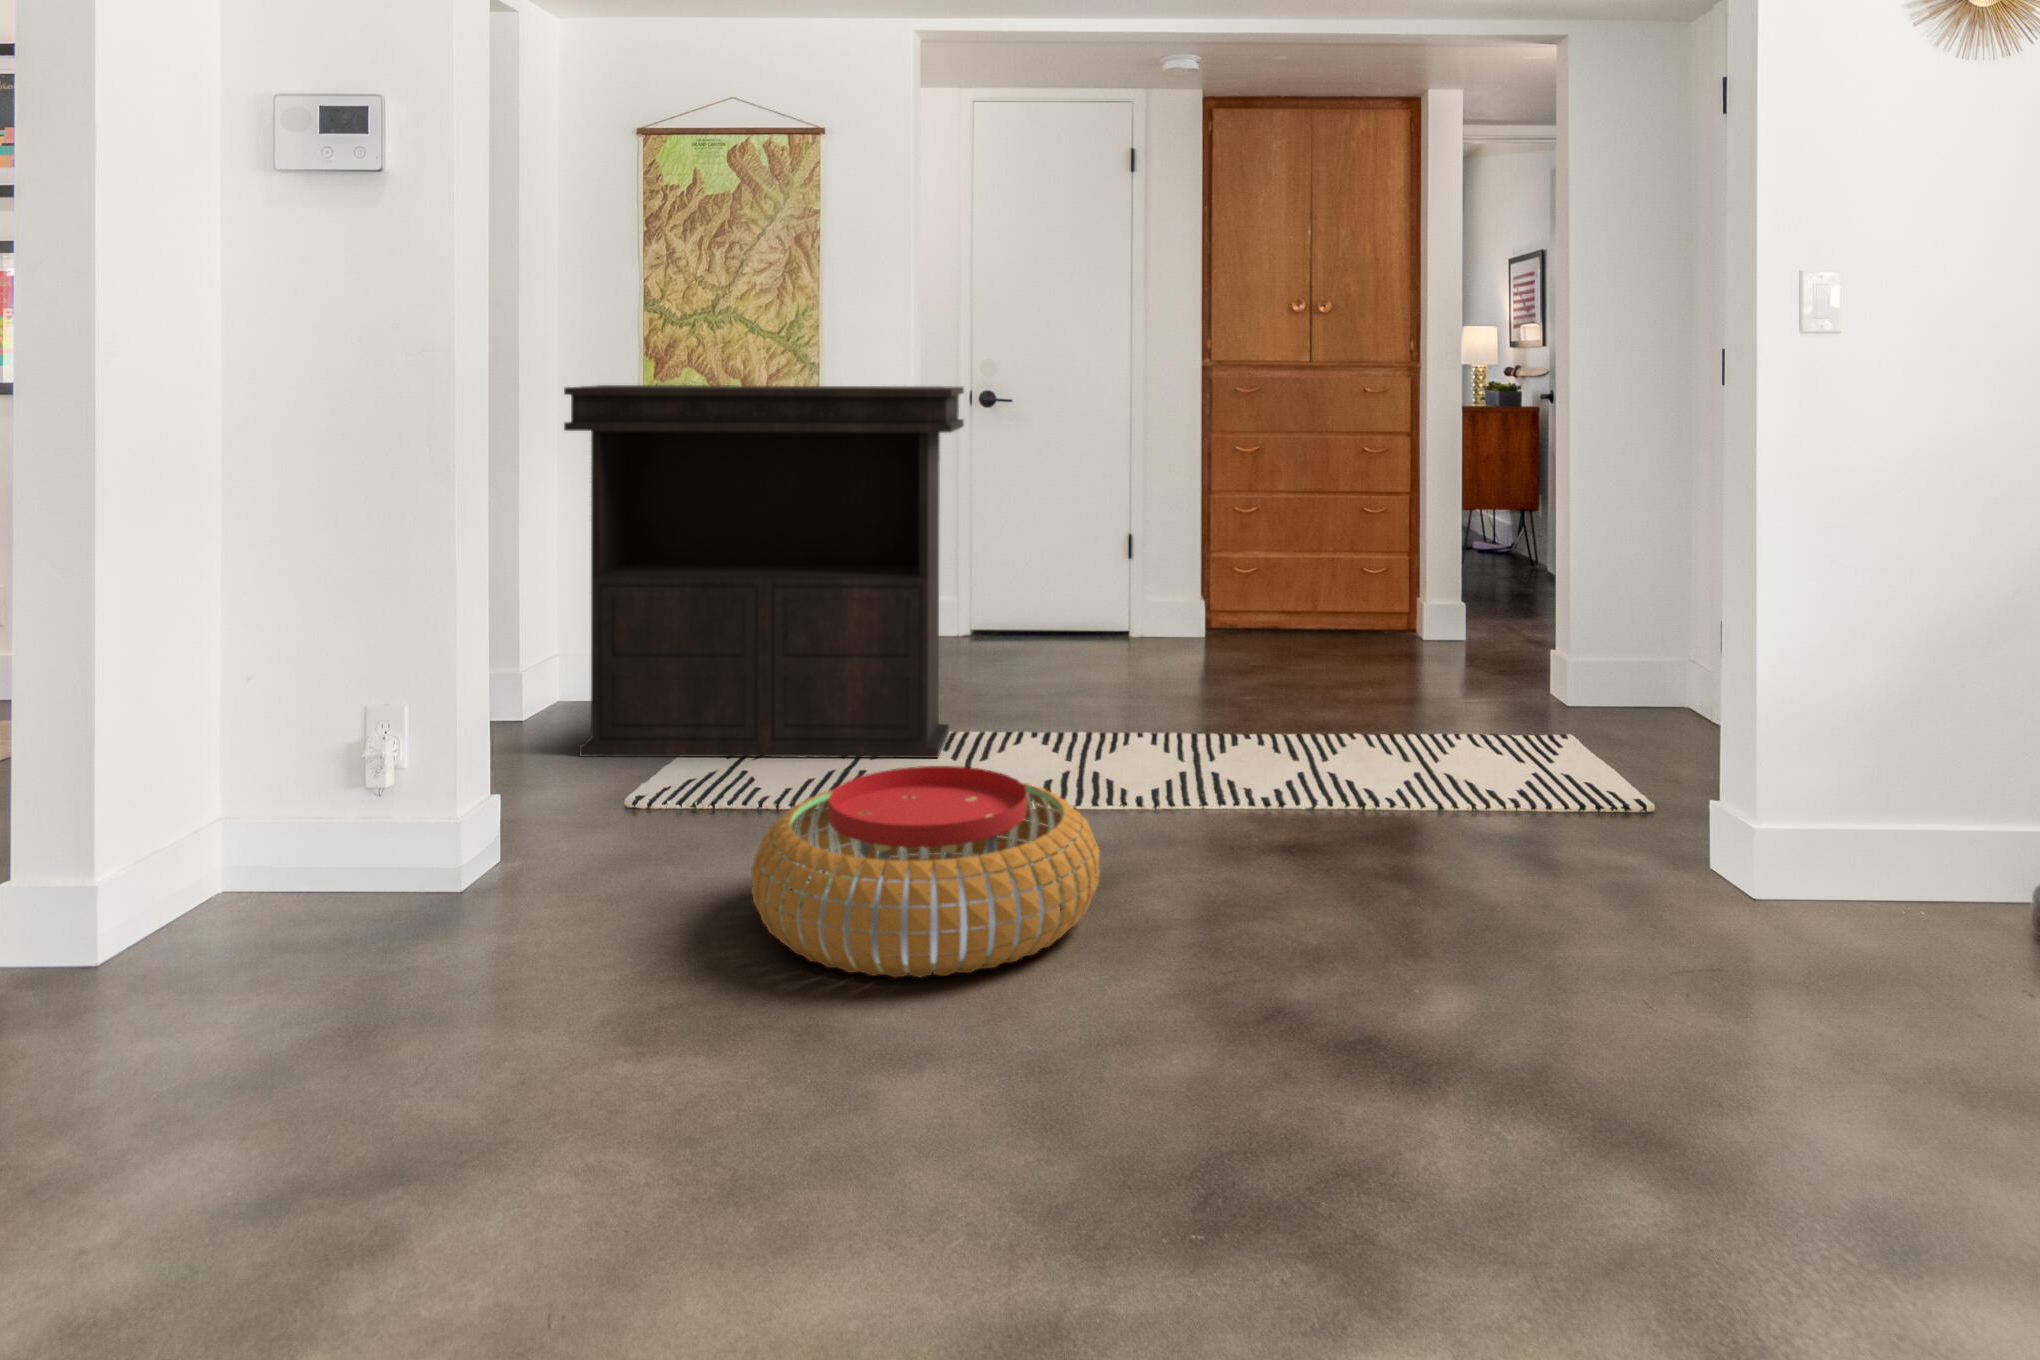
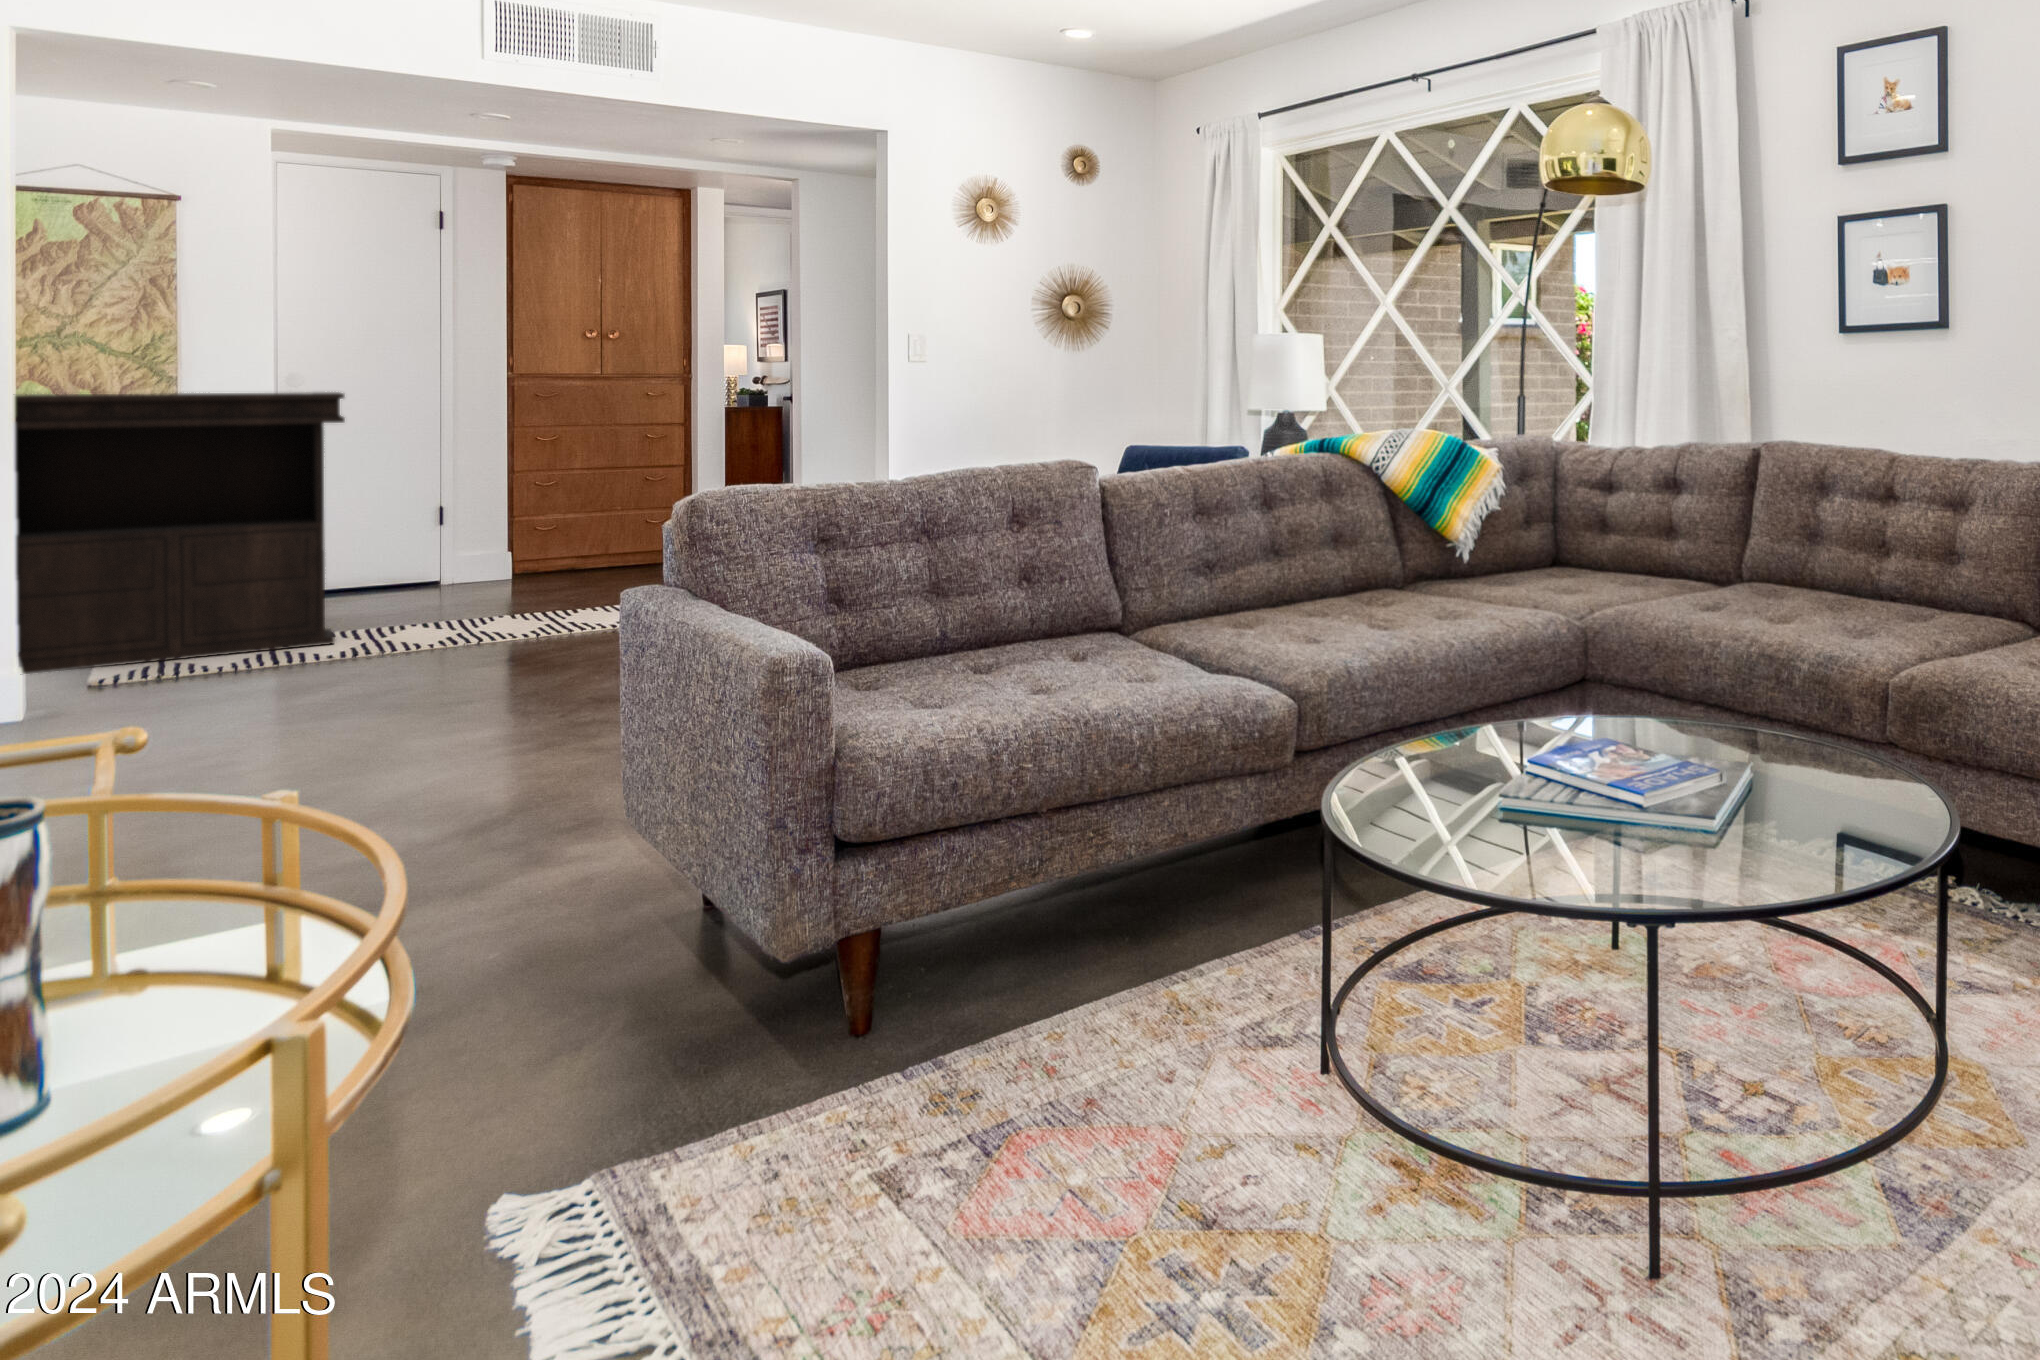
pouf: present [751,766,1100,978] -> none [277,607,518,703]

